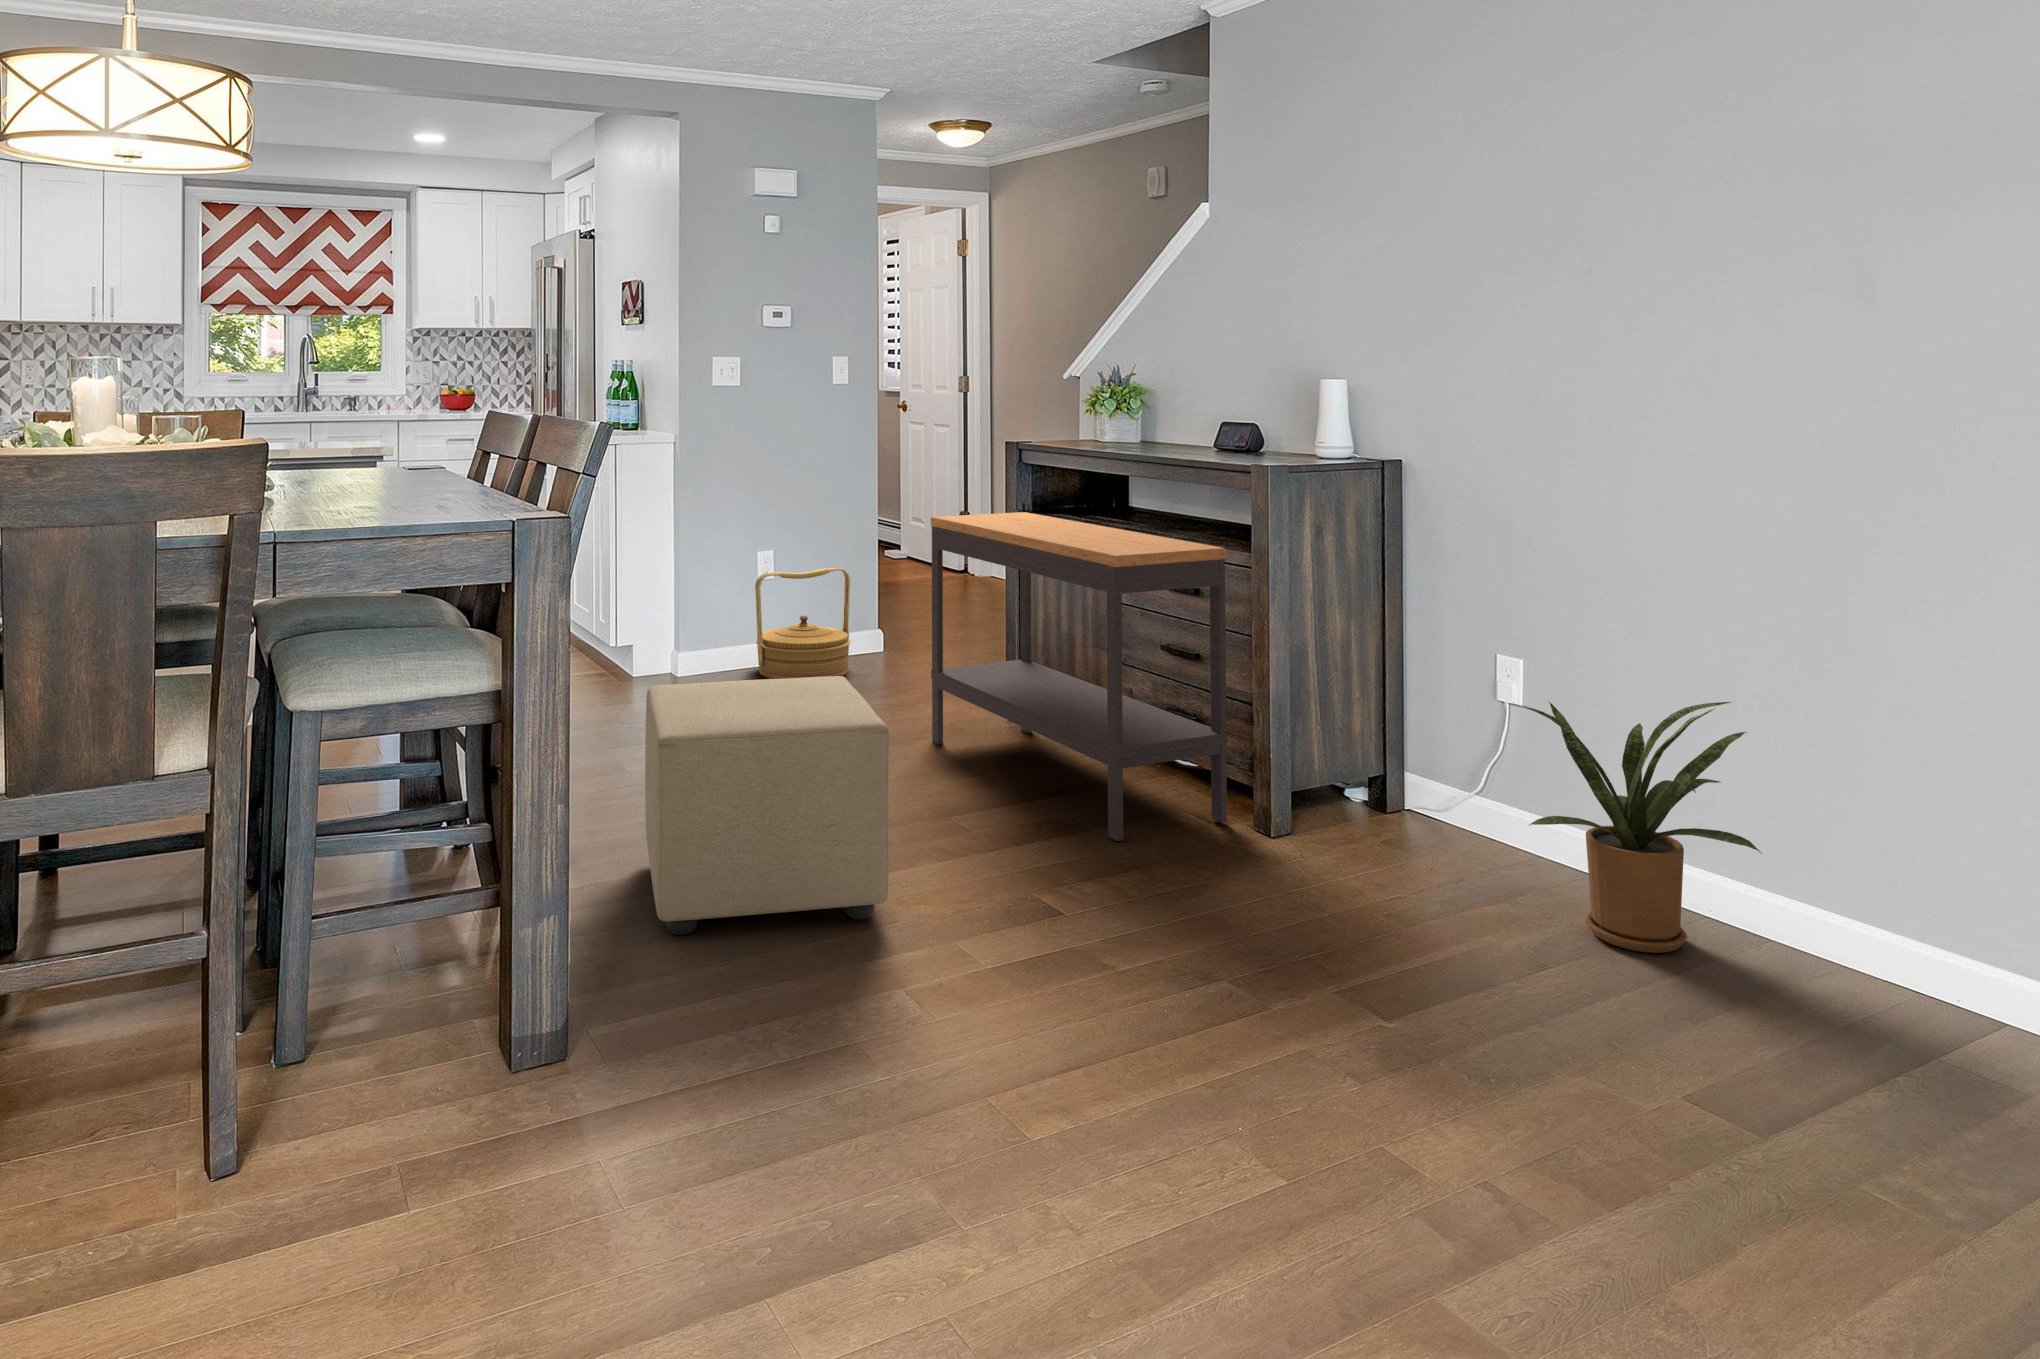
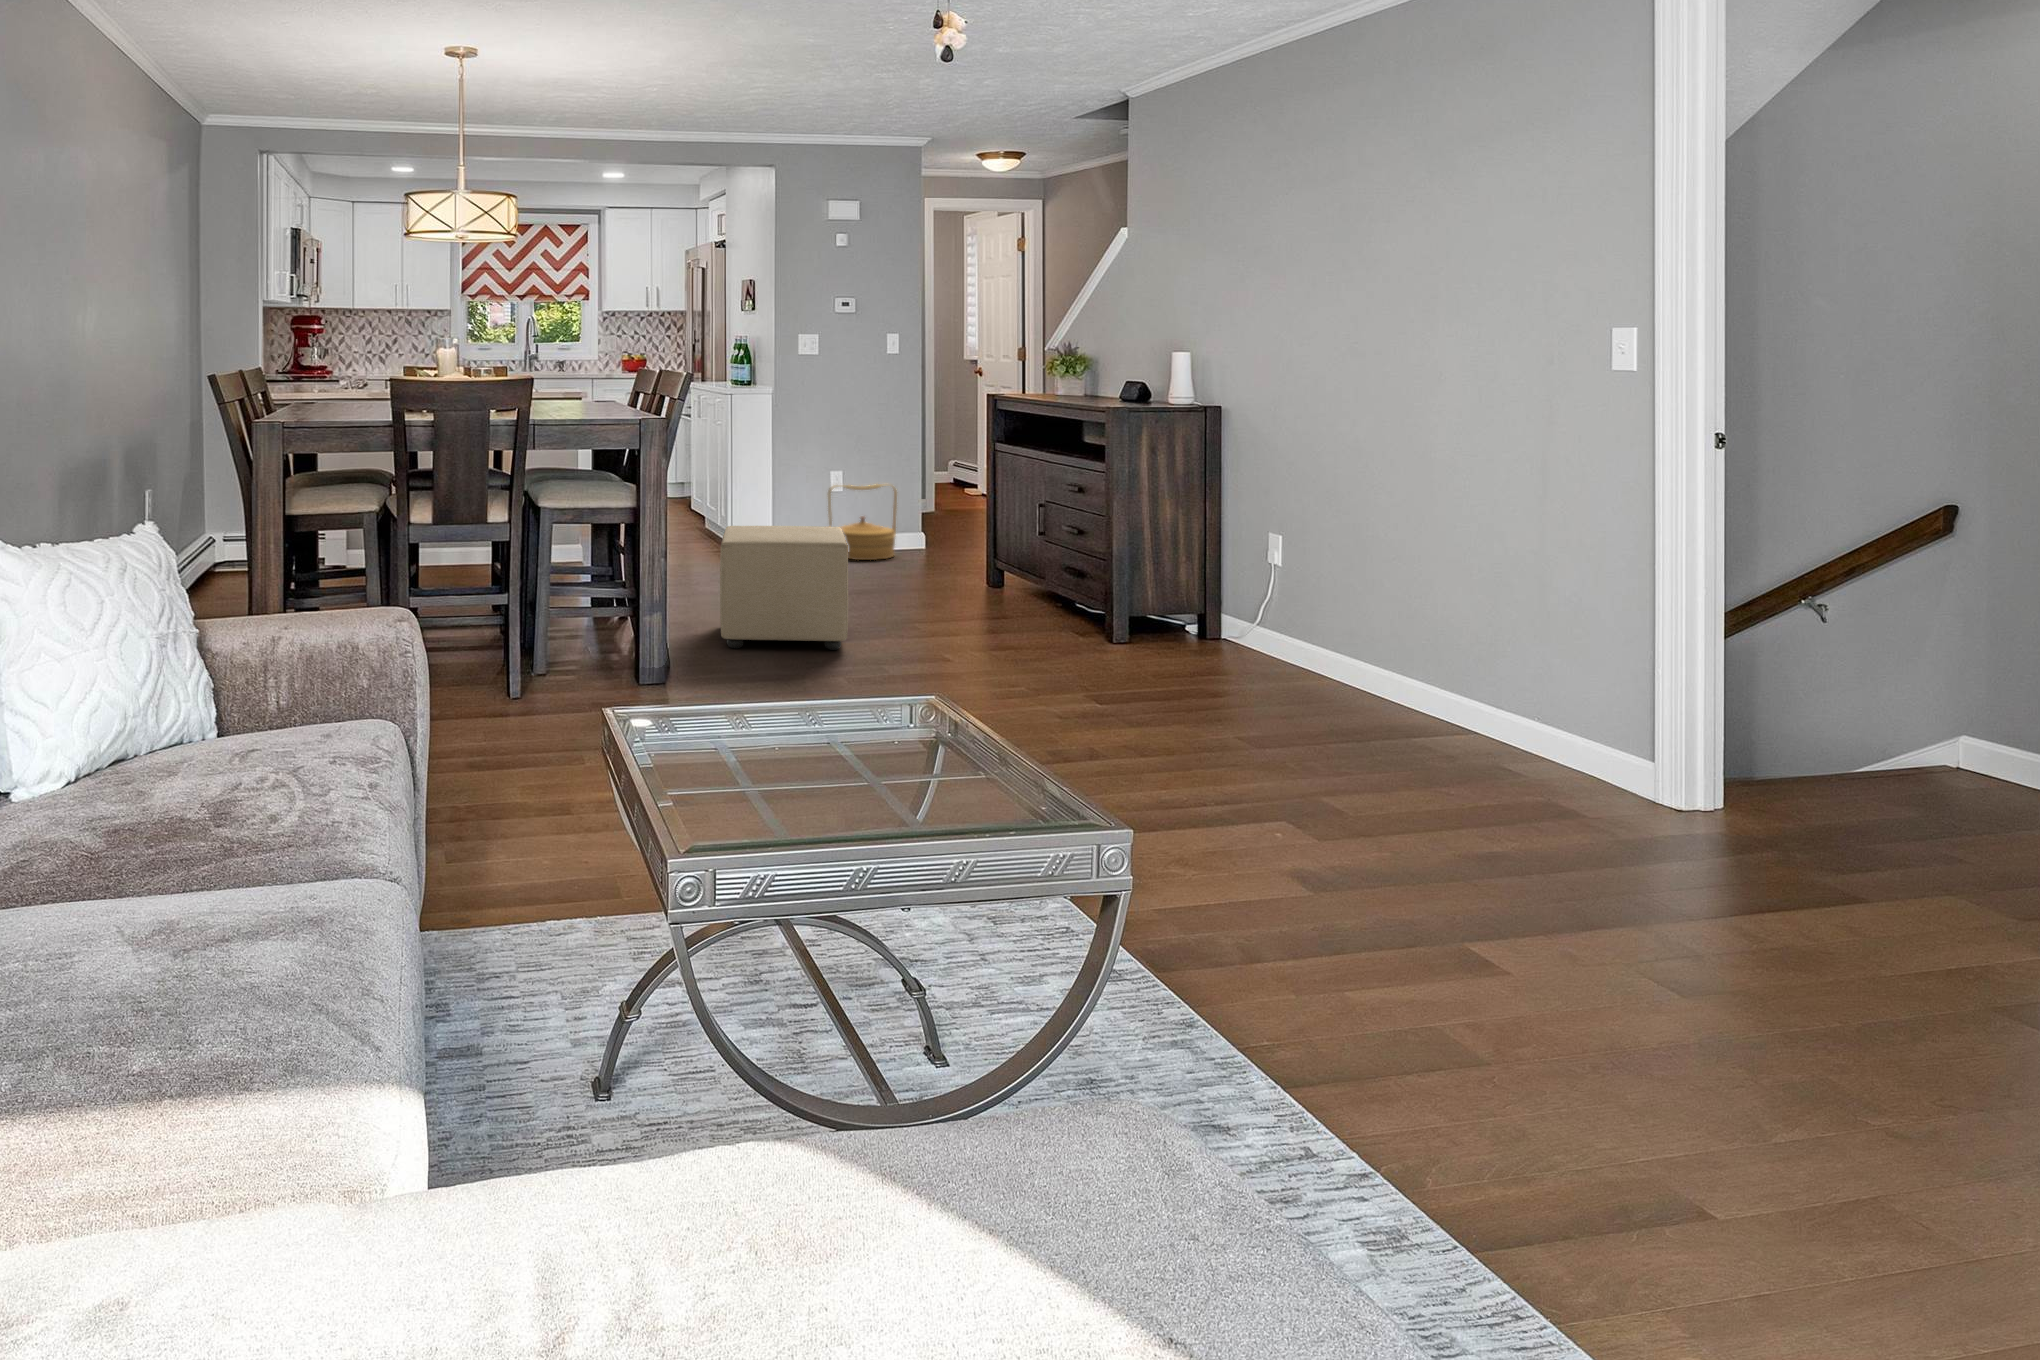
console table: present [931,512,1227,841] -> none [927,442,1088,635]
house plant: present [1508,702,1761,953] -> none [1224,545,1362,692]

